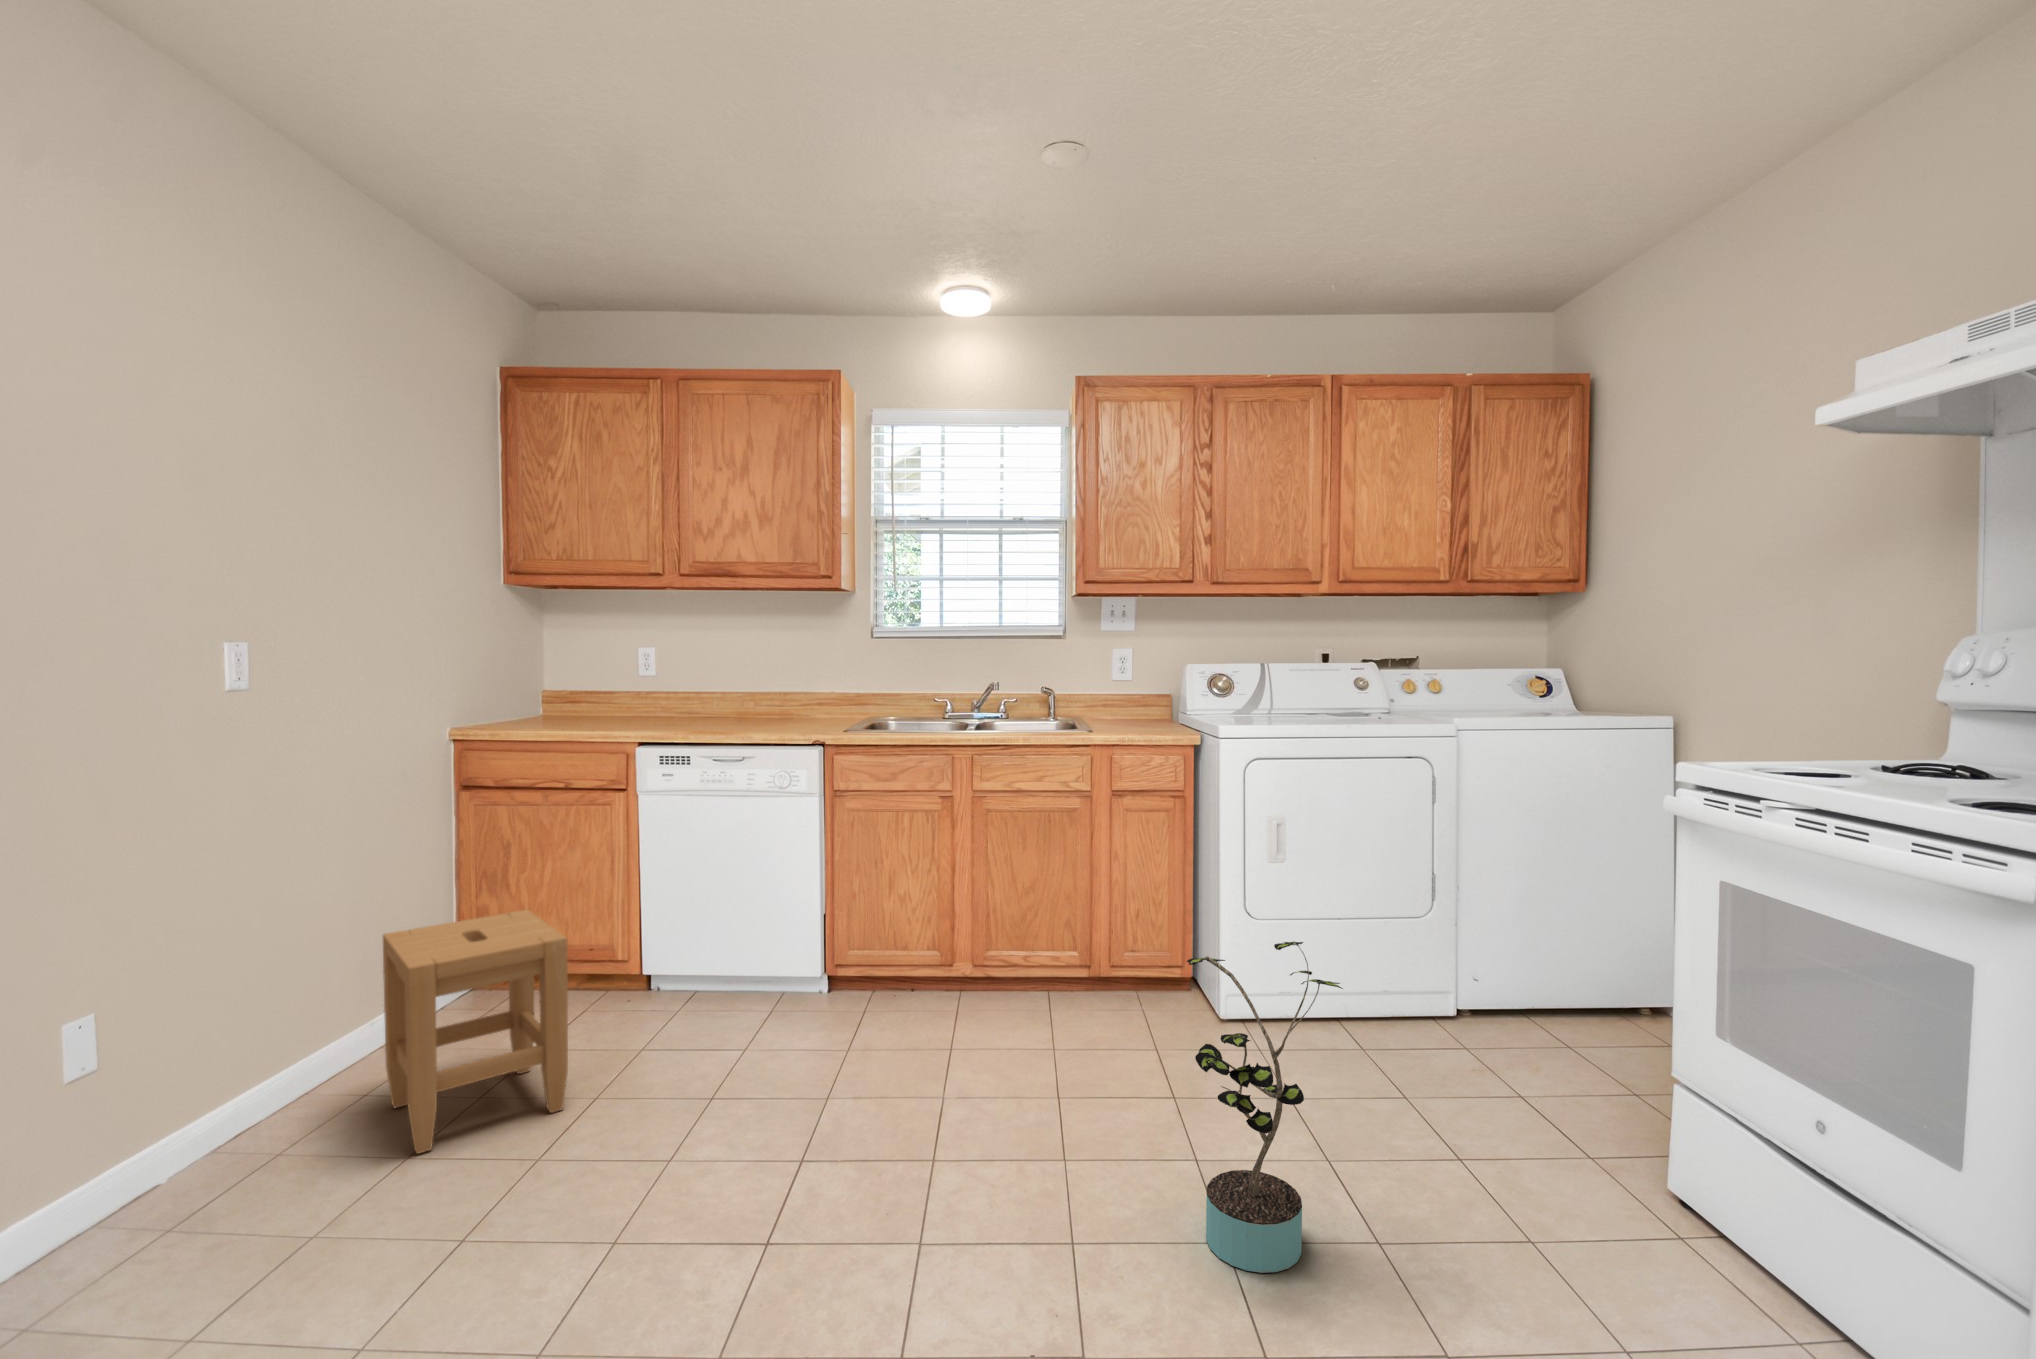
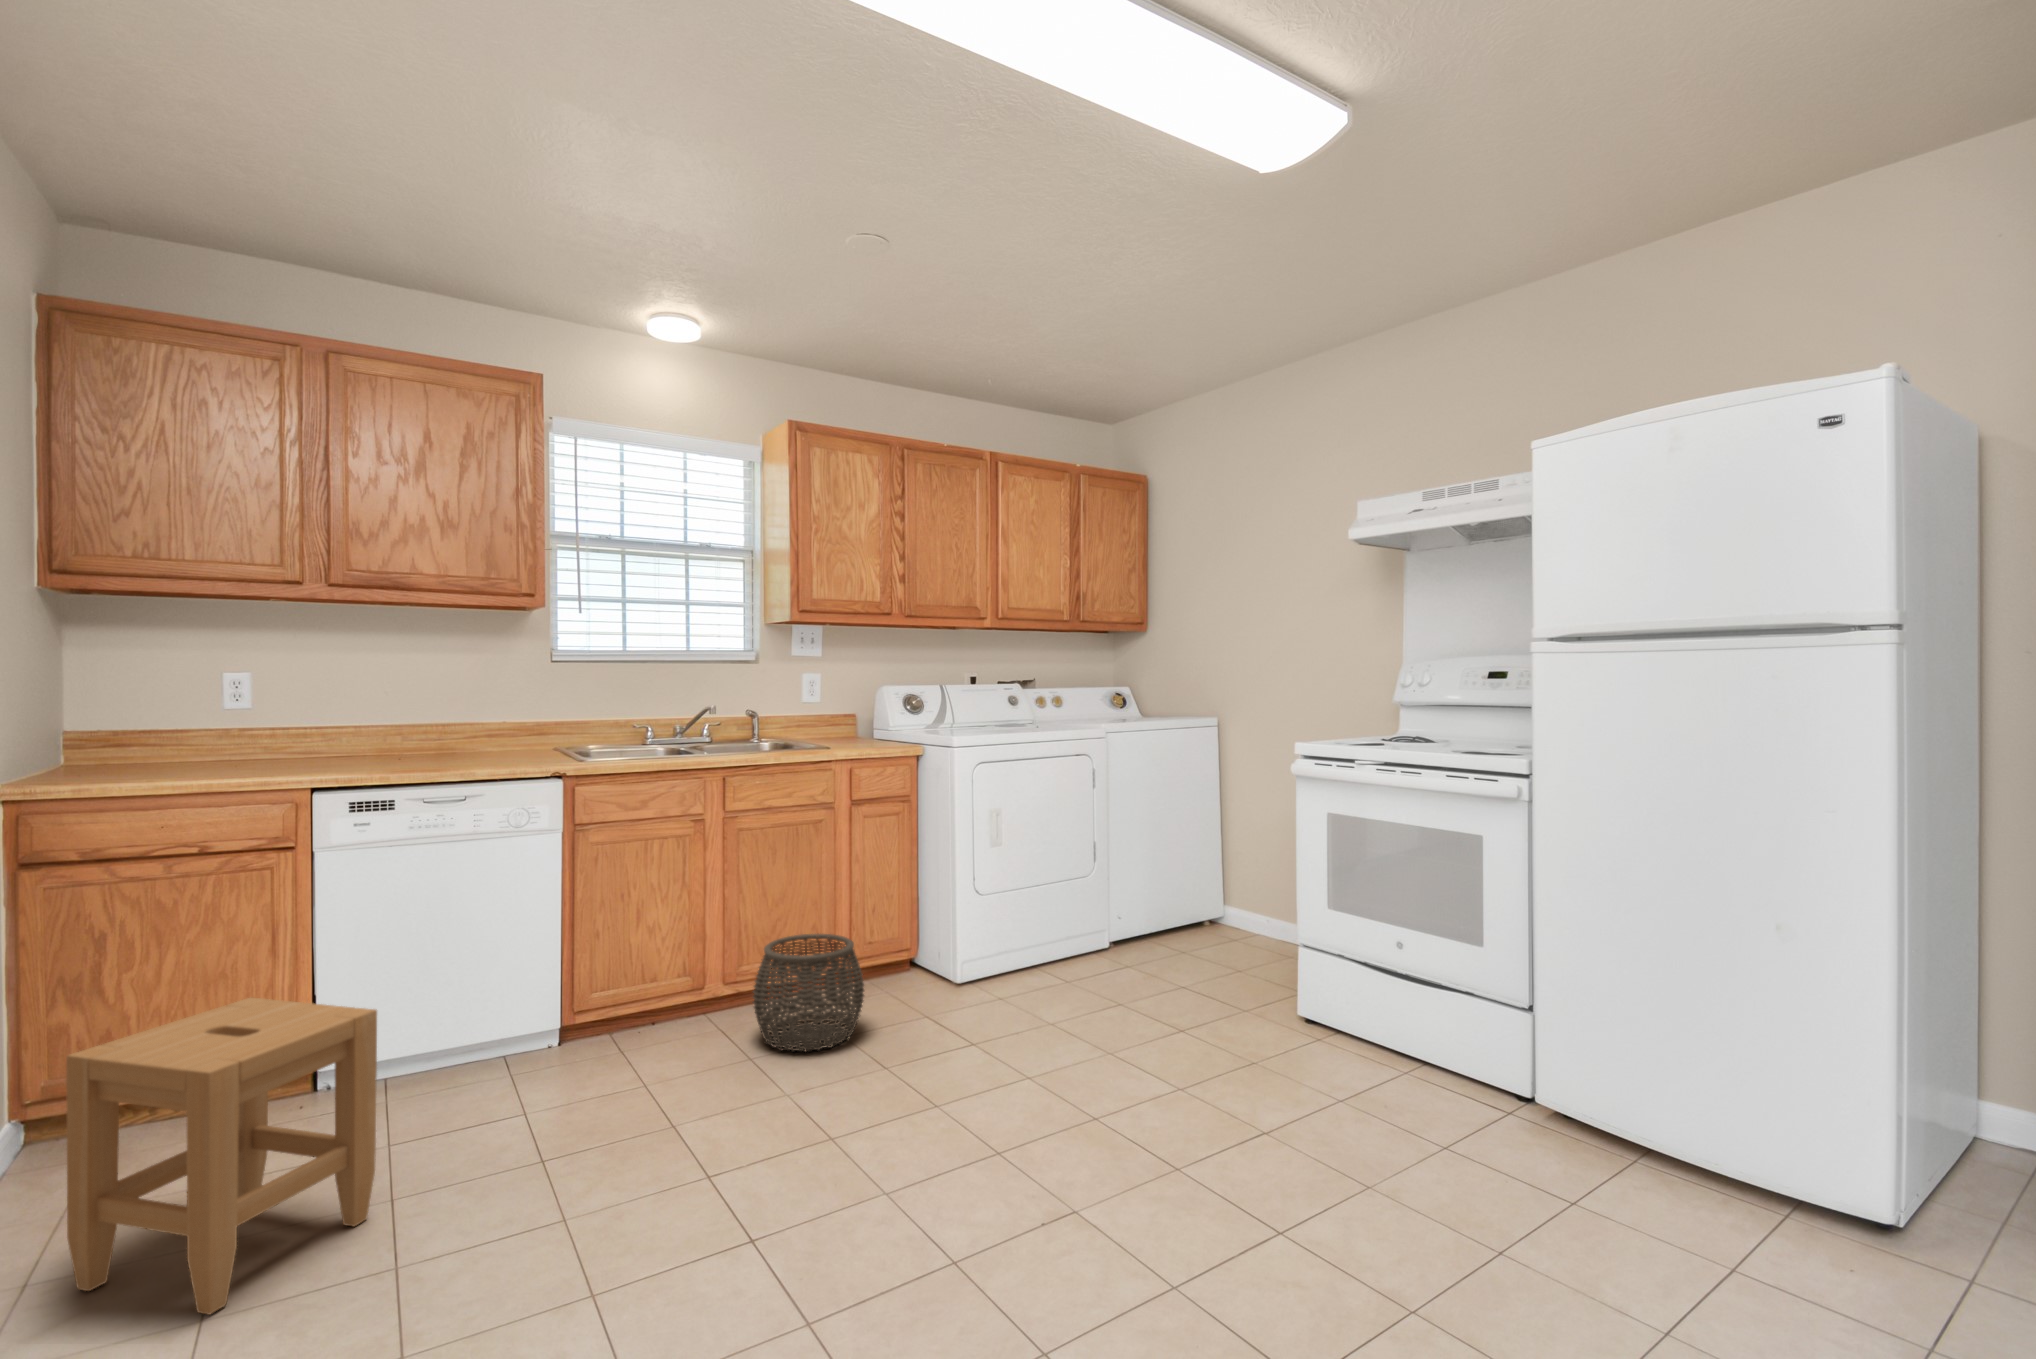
woven basket: none [964,927,1079,1055] -> present [753,934,864,1051]
potted plant: present [1187,941,1343,1273] -> none [1052,883,1182,1131]

